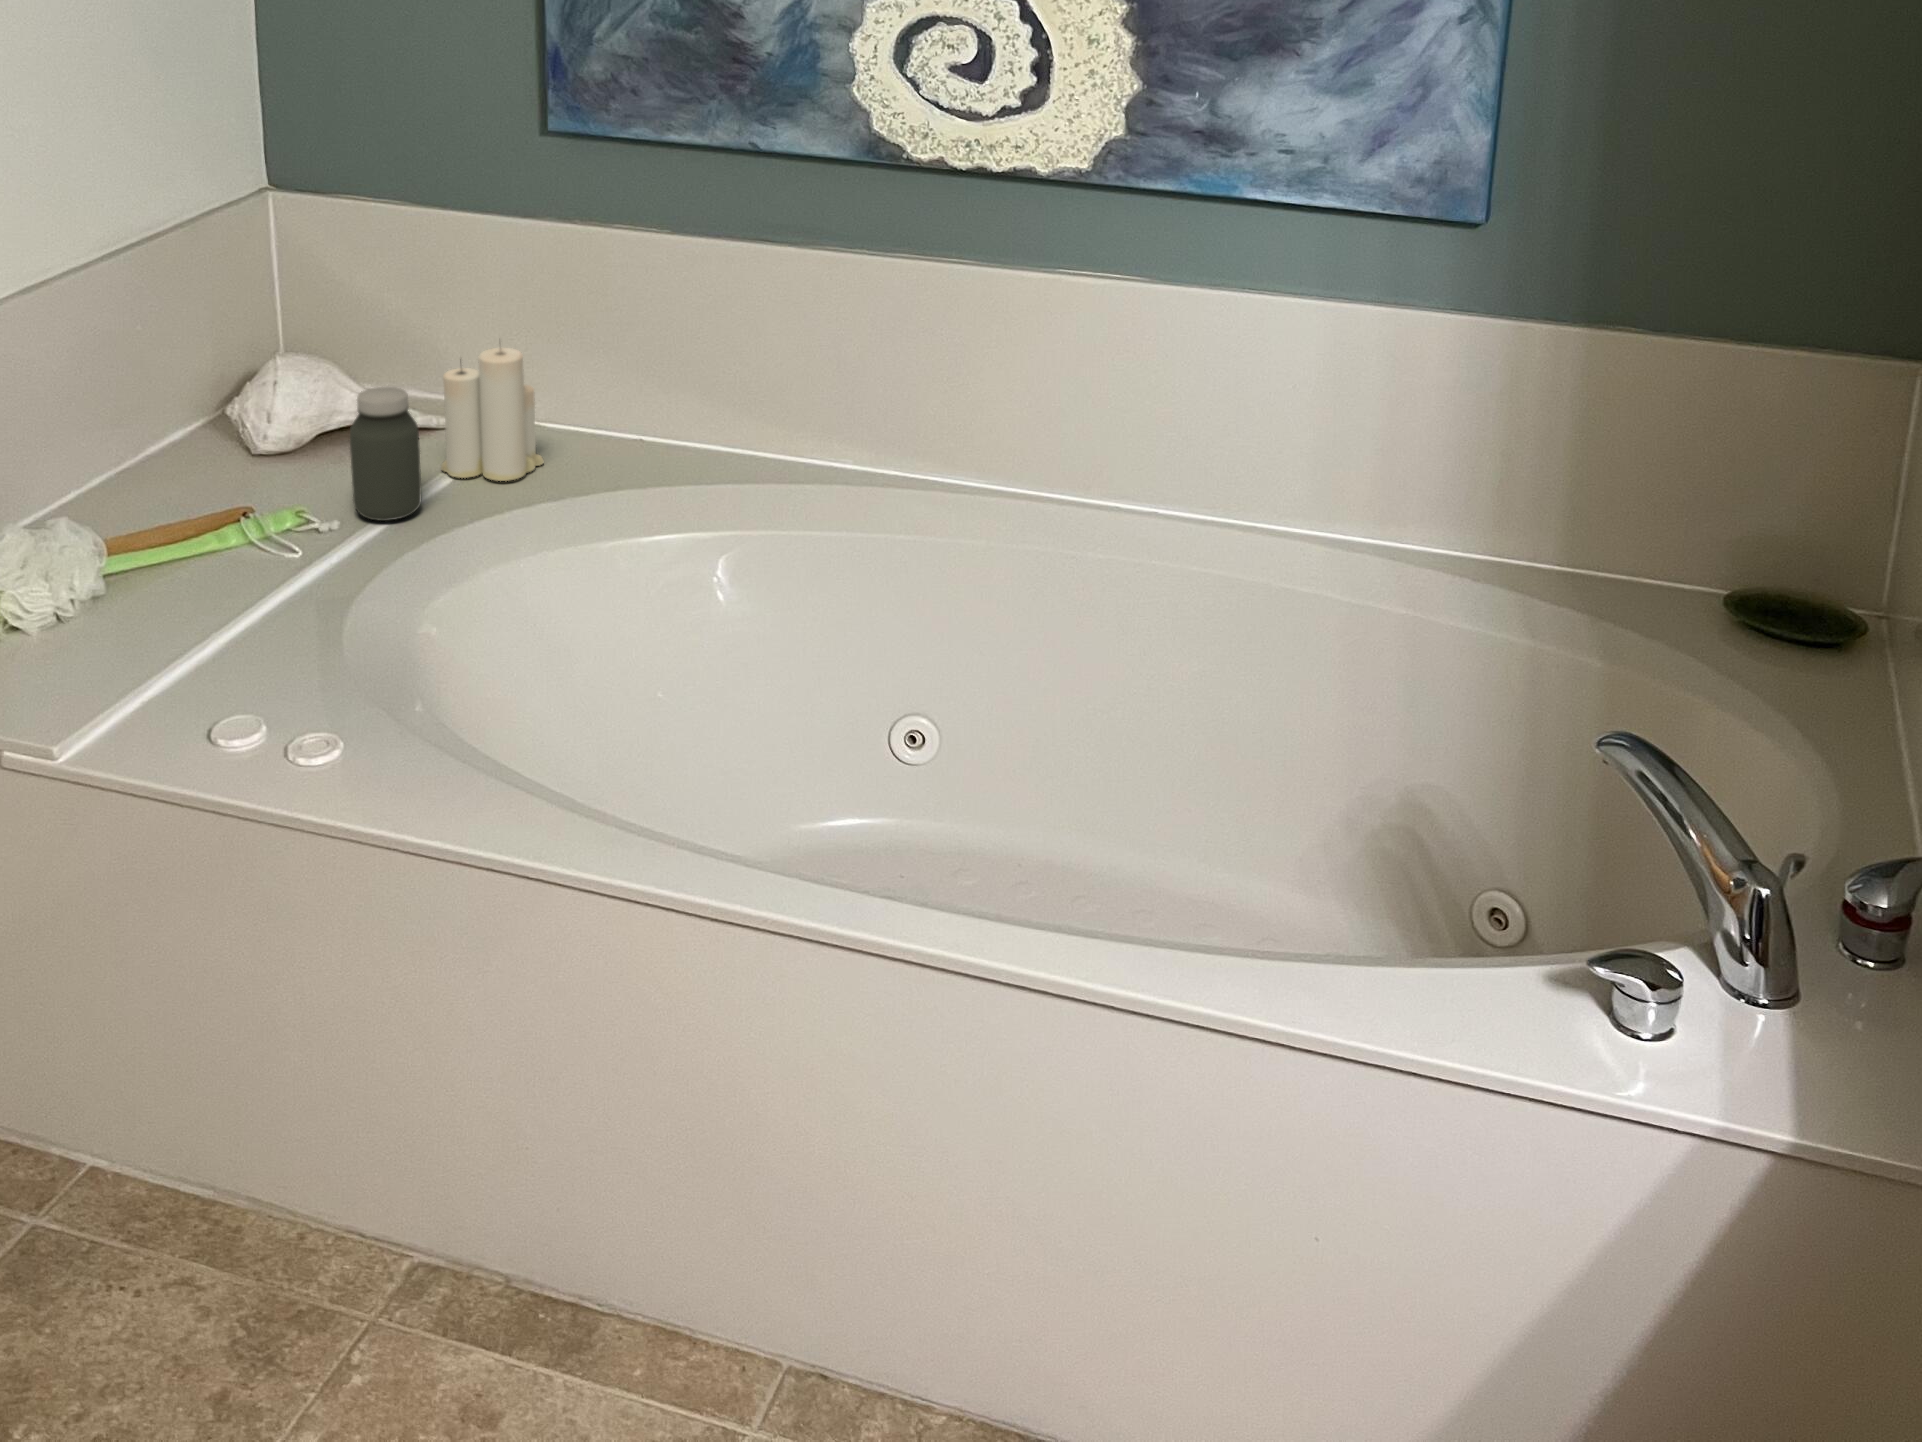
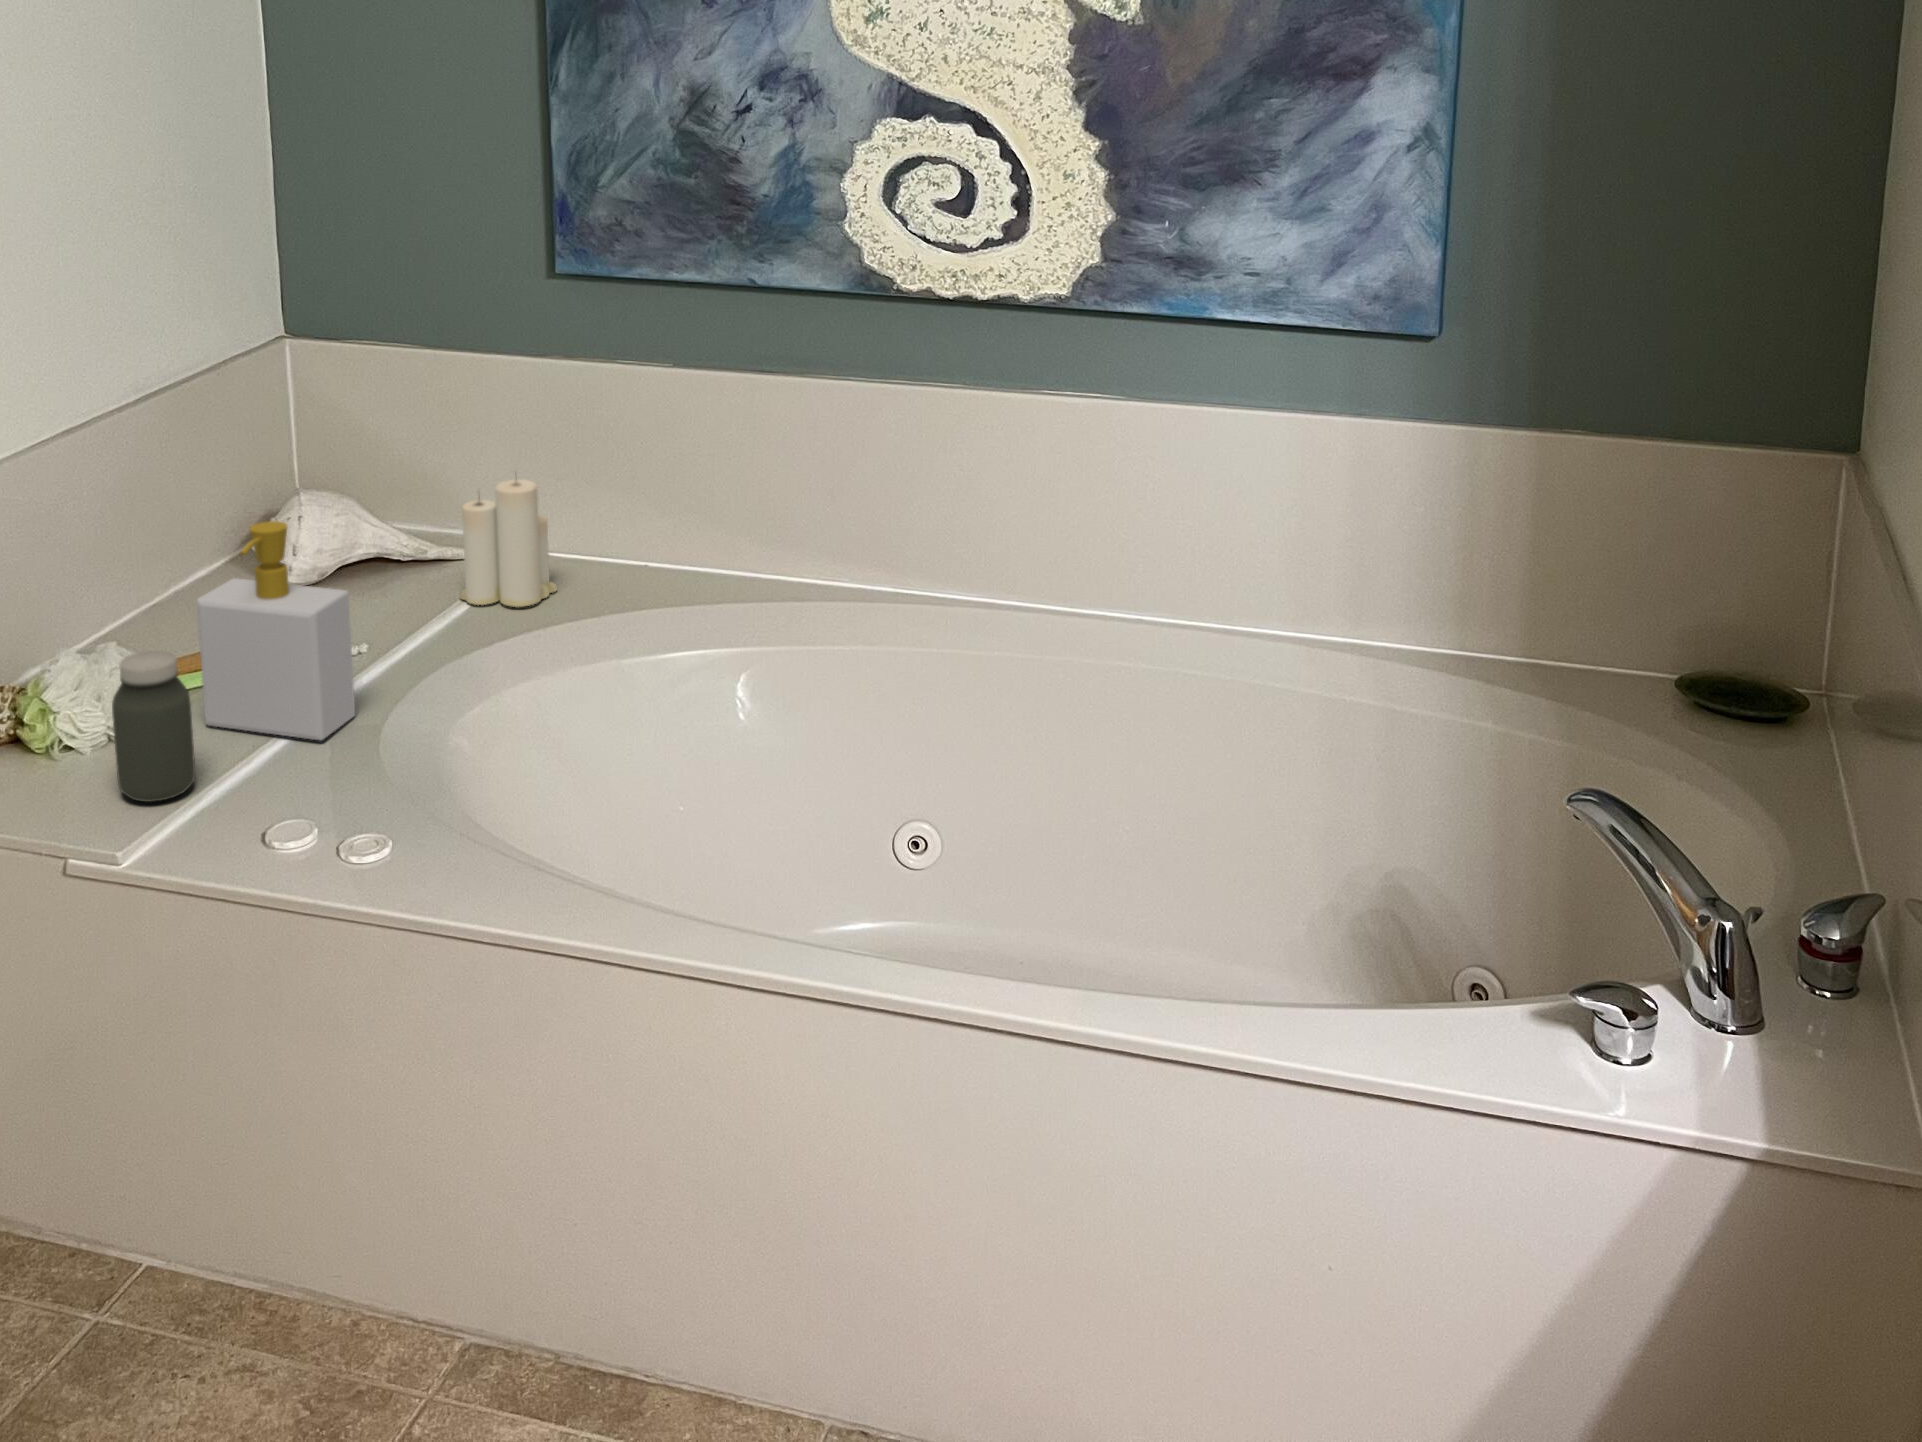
jar: present [350,387,422,521] -> present [112,651,195,802]
soap bottle: none [152,396,322,628] -> present [197,521,355,740]

